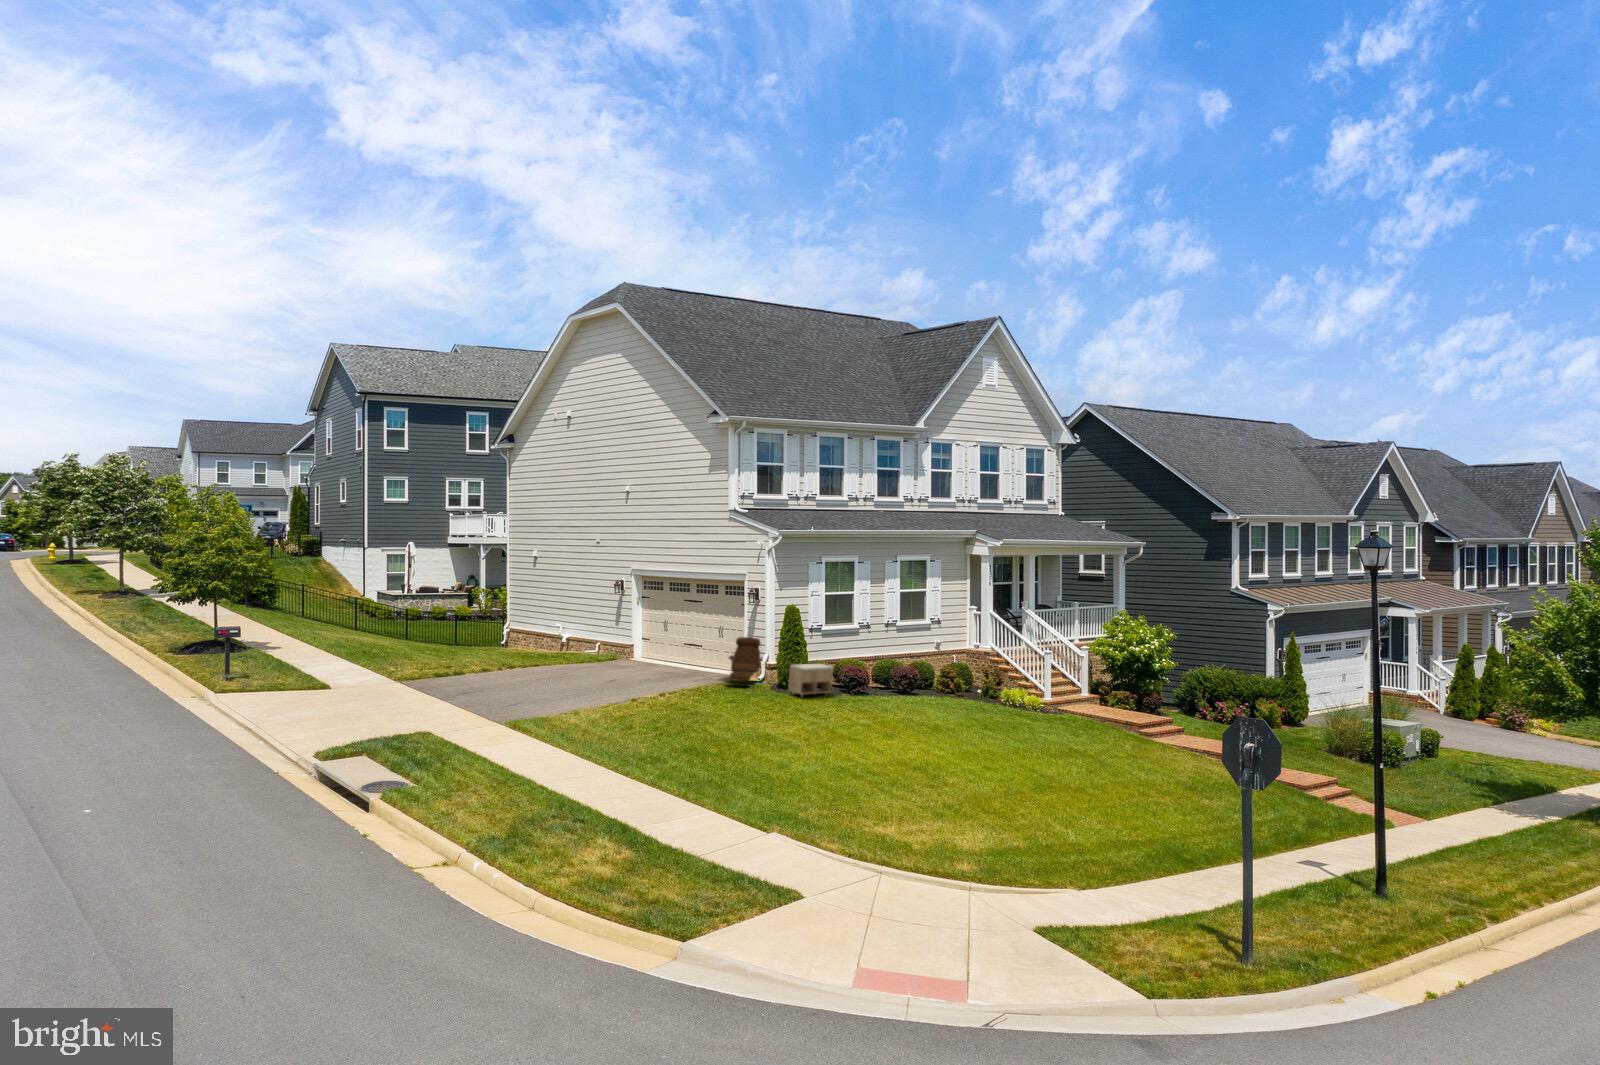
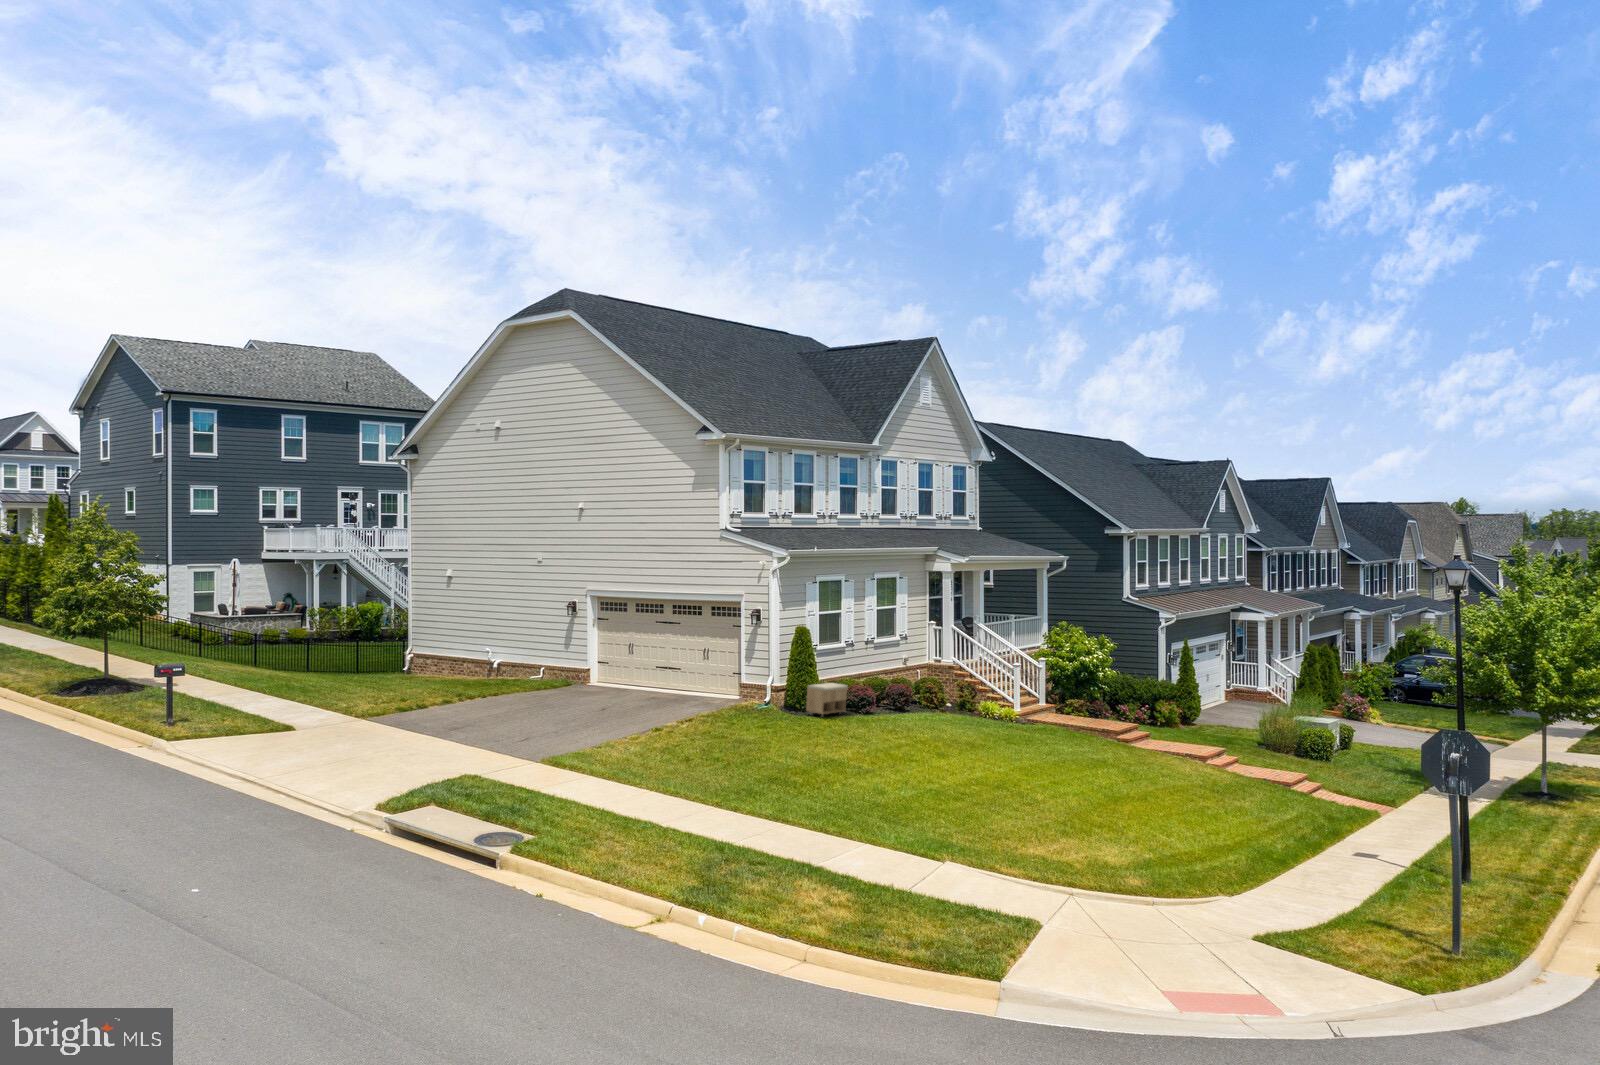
lounge chair: present [729,637,763,684] -> none [733,659,769,710]

